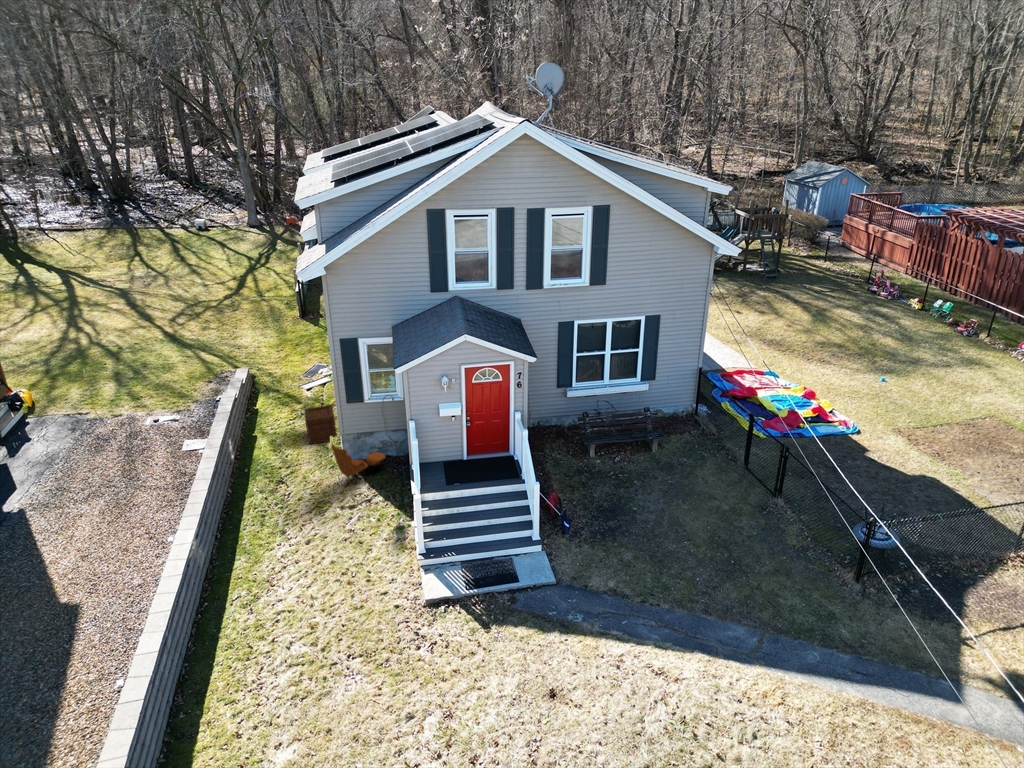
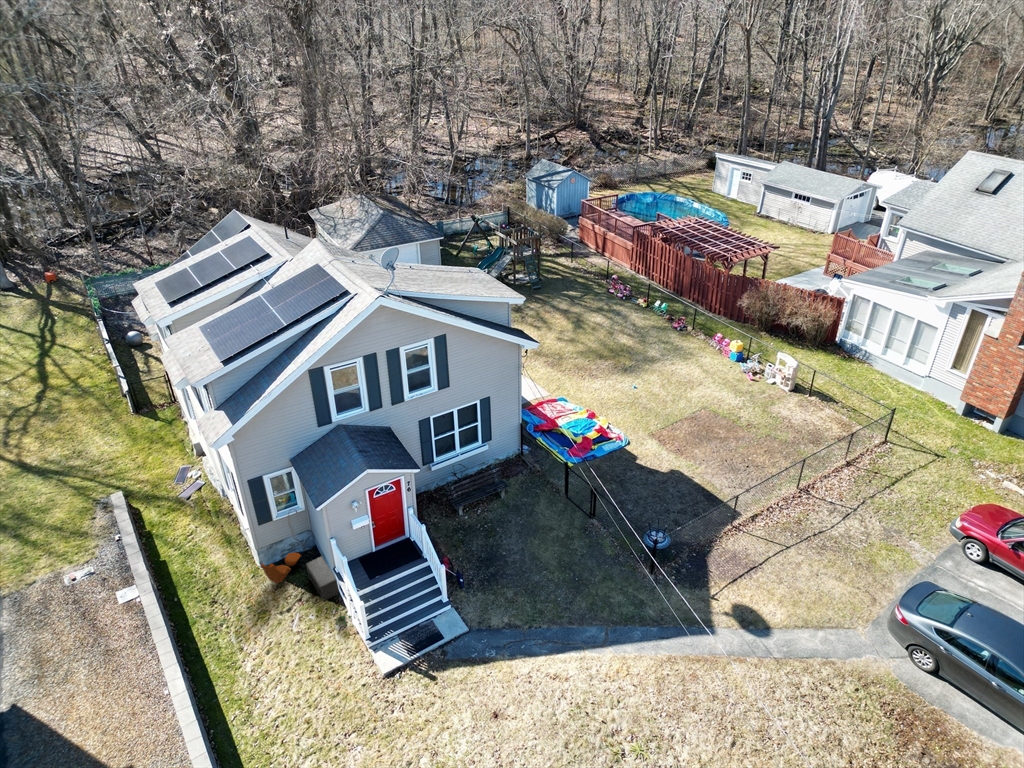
wooden crate: present [305,405,337,444] -> none [211,517,248,556]
bench: none [384,459,413,509] -> present [306,557,339,601]

